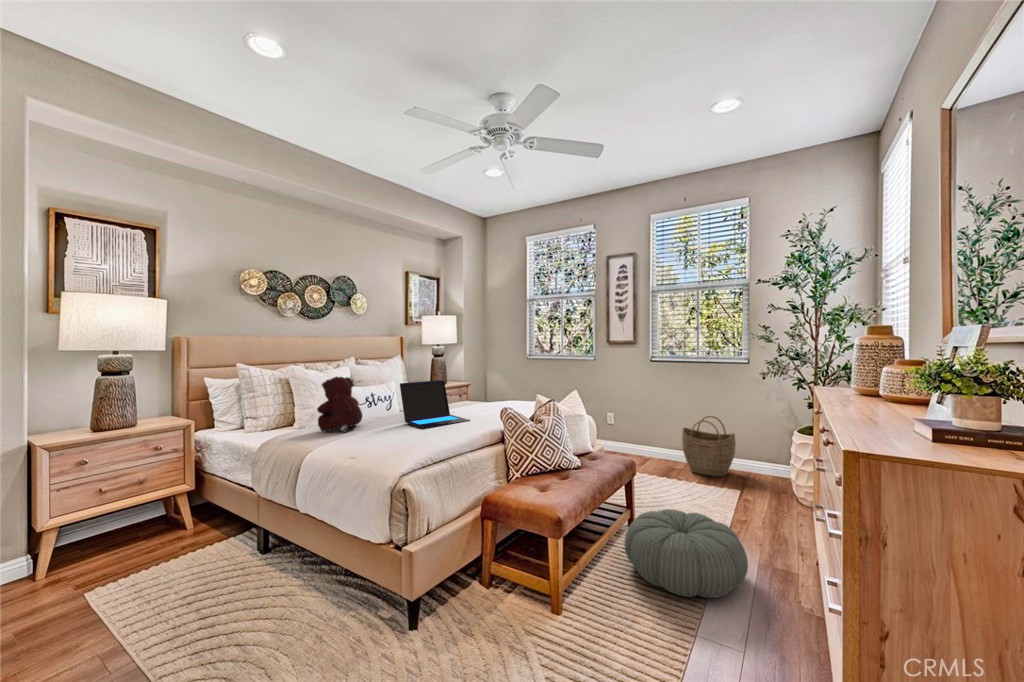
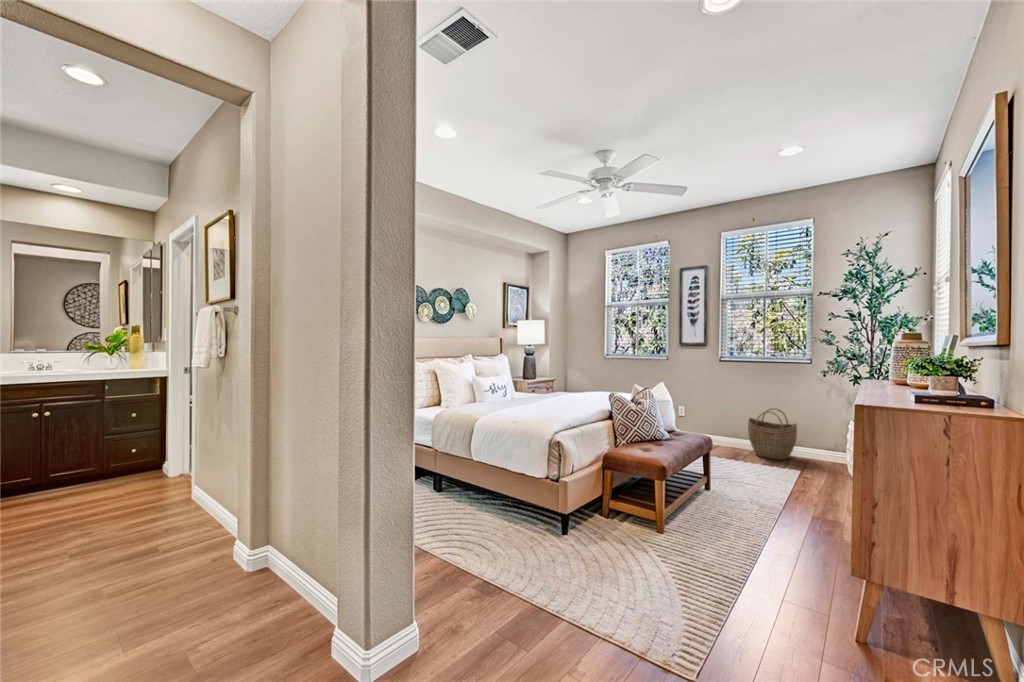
teddy bear: present [317,377,362,432] -> none [471,367,501,408]
laptop: present [400,380,470,429] -> none [526,372,581,407]
pouf: present [625,509,748,598] -> none [707,473,806,532]

